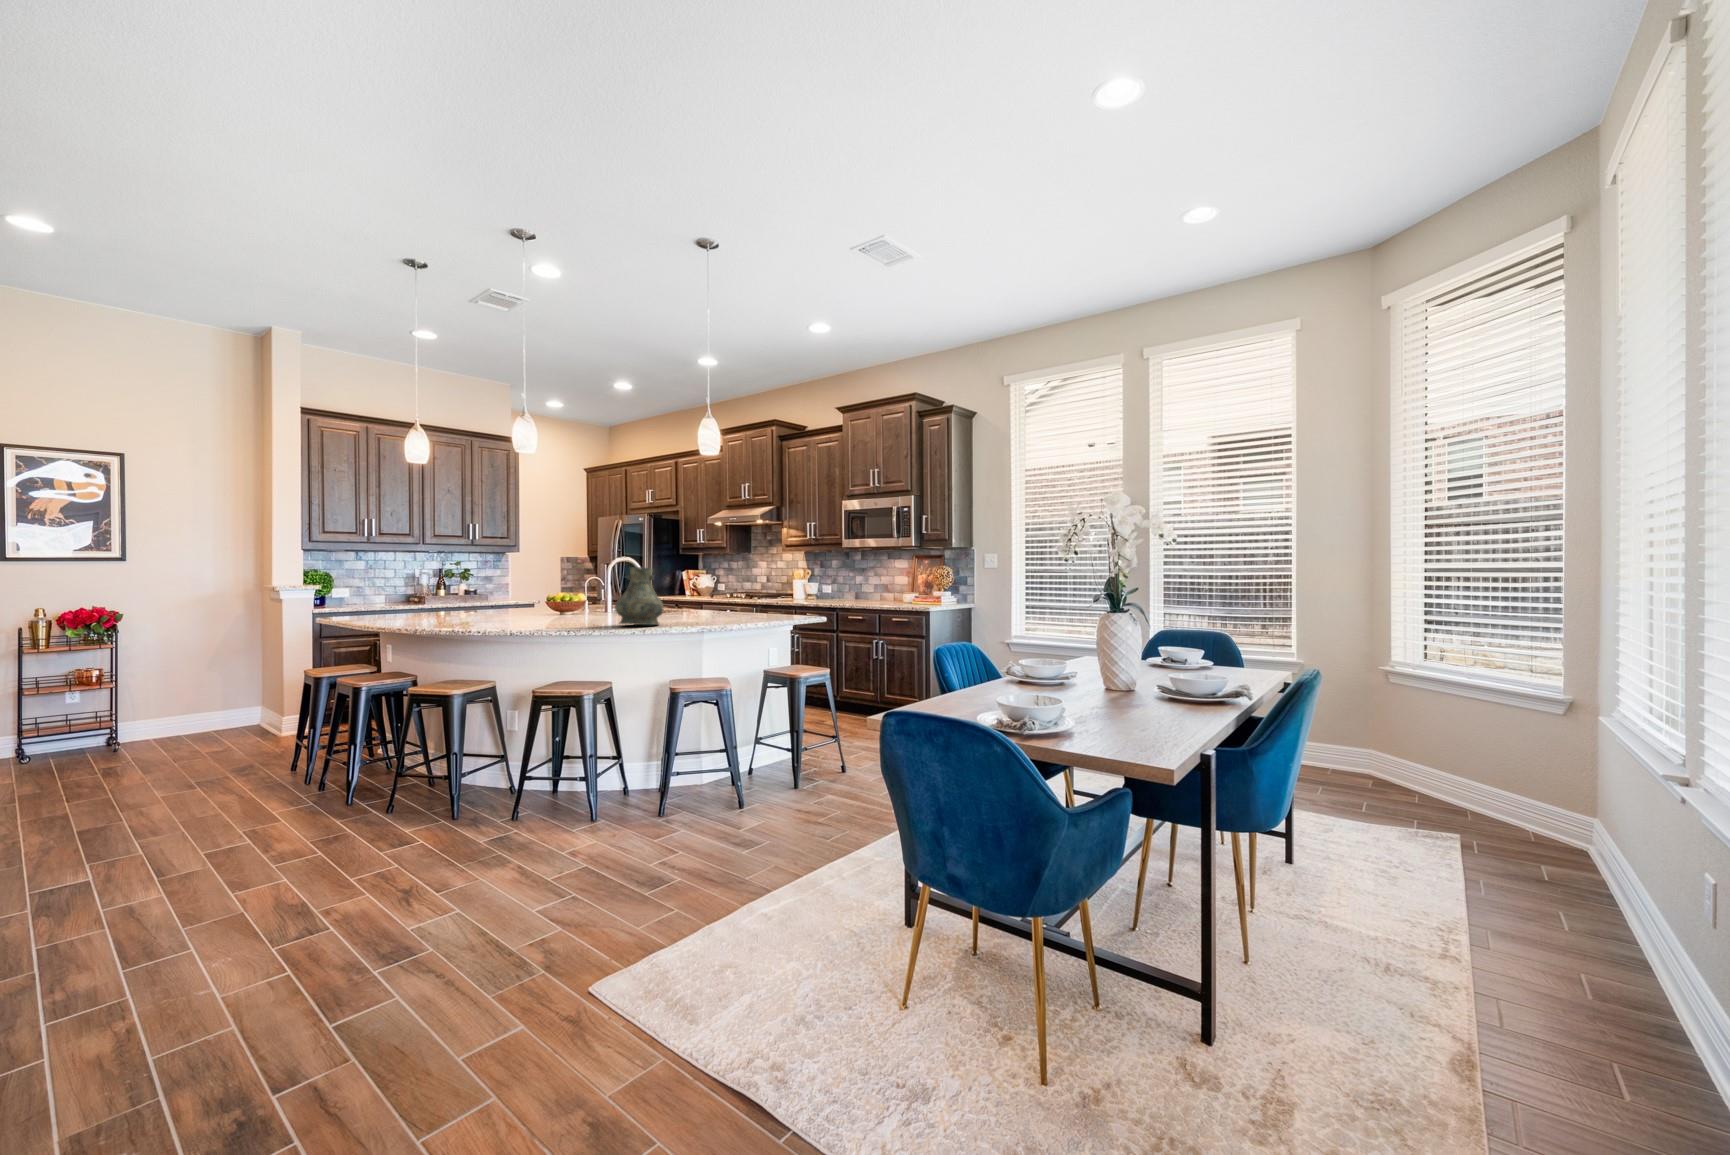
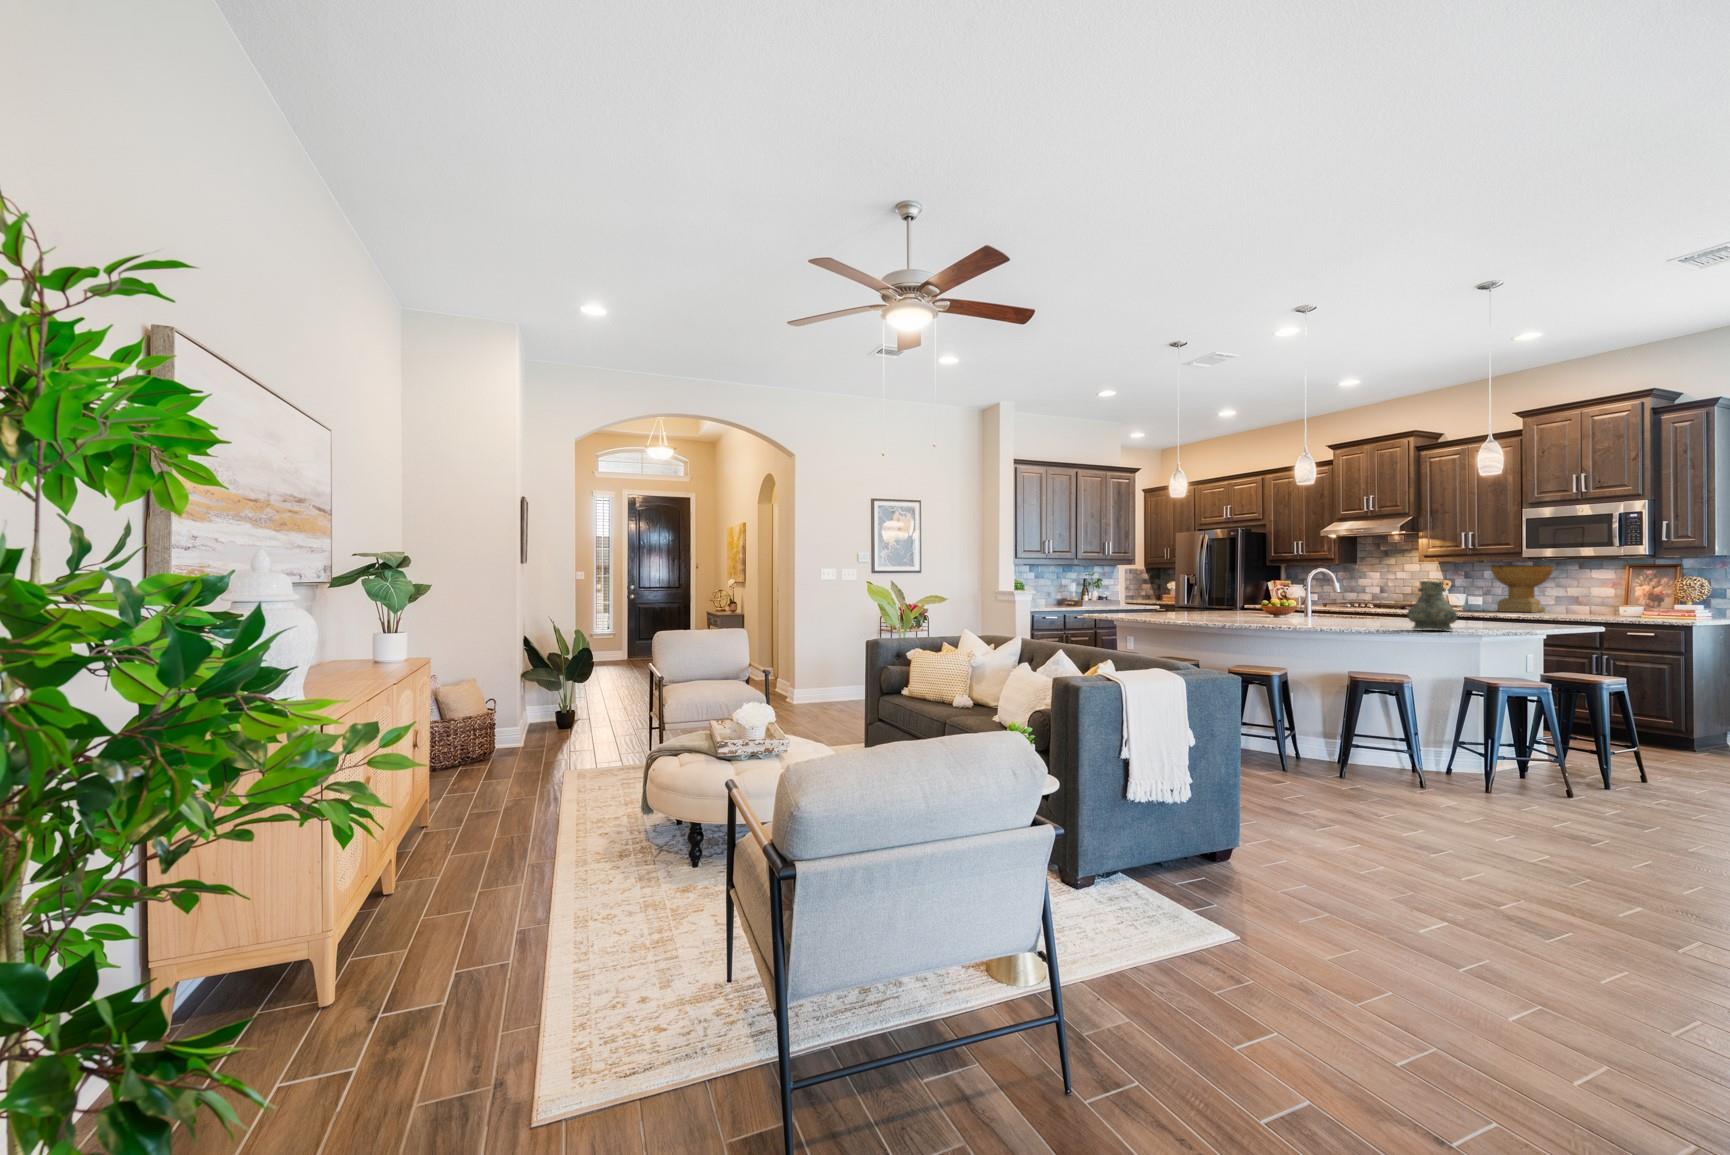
decorative bowl: none [831,555,876,601] -> present [1491,565,1554,613]

